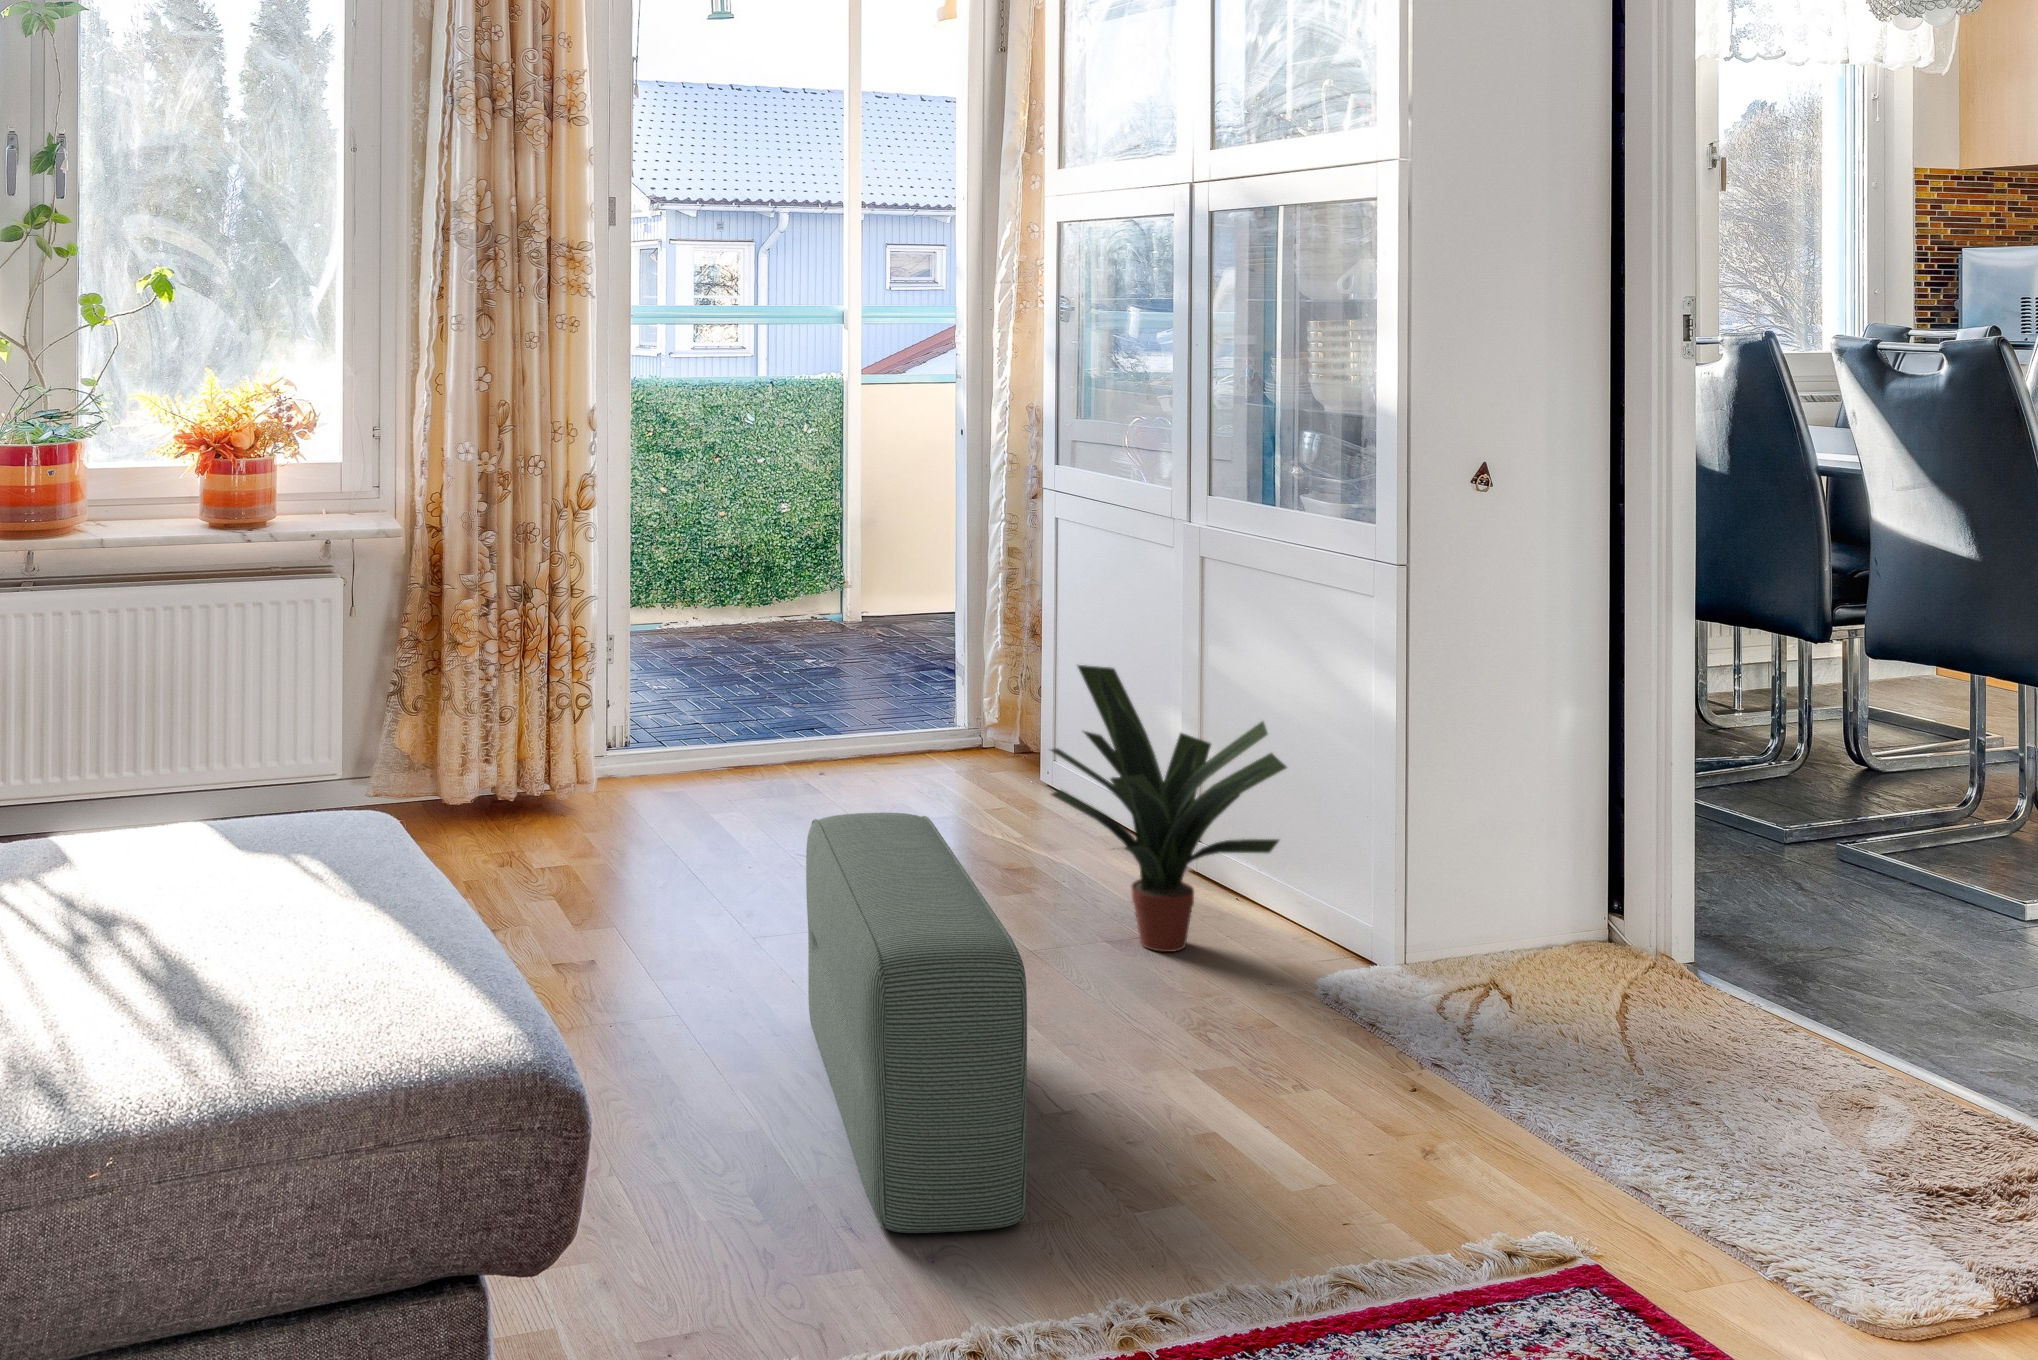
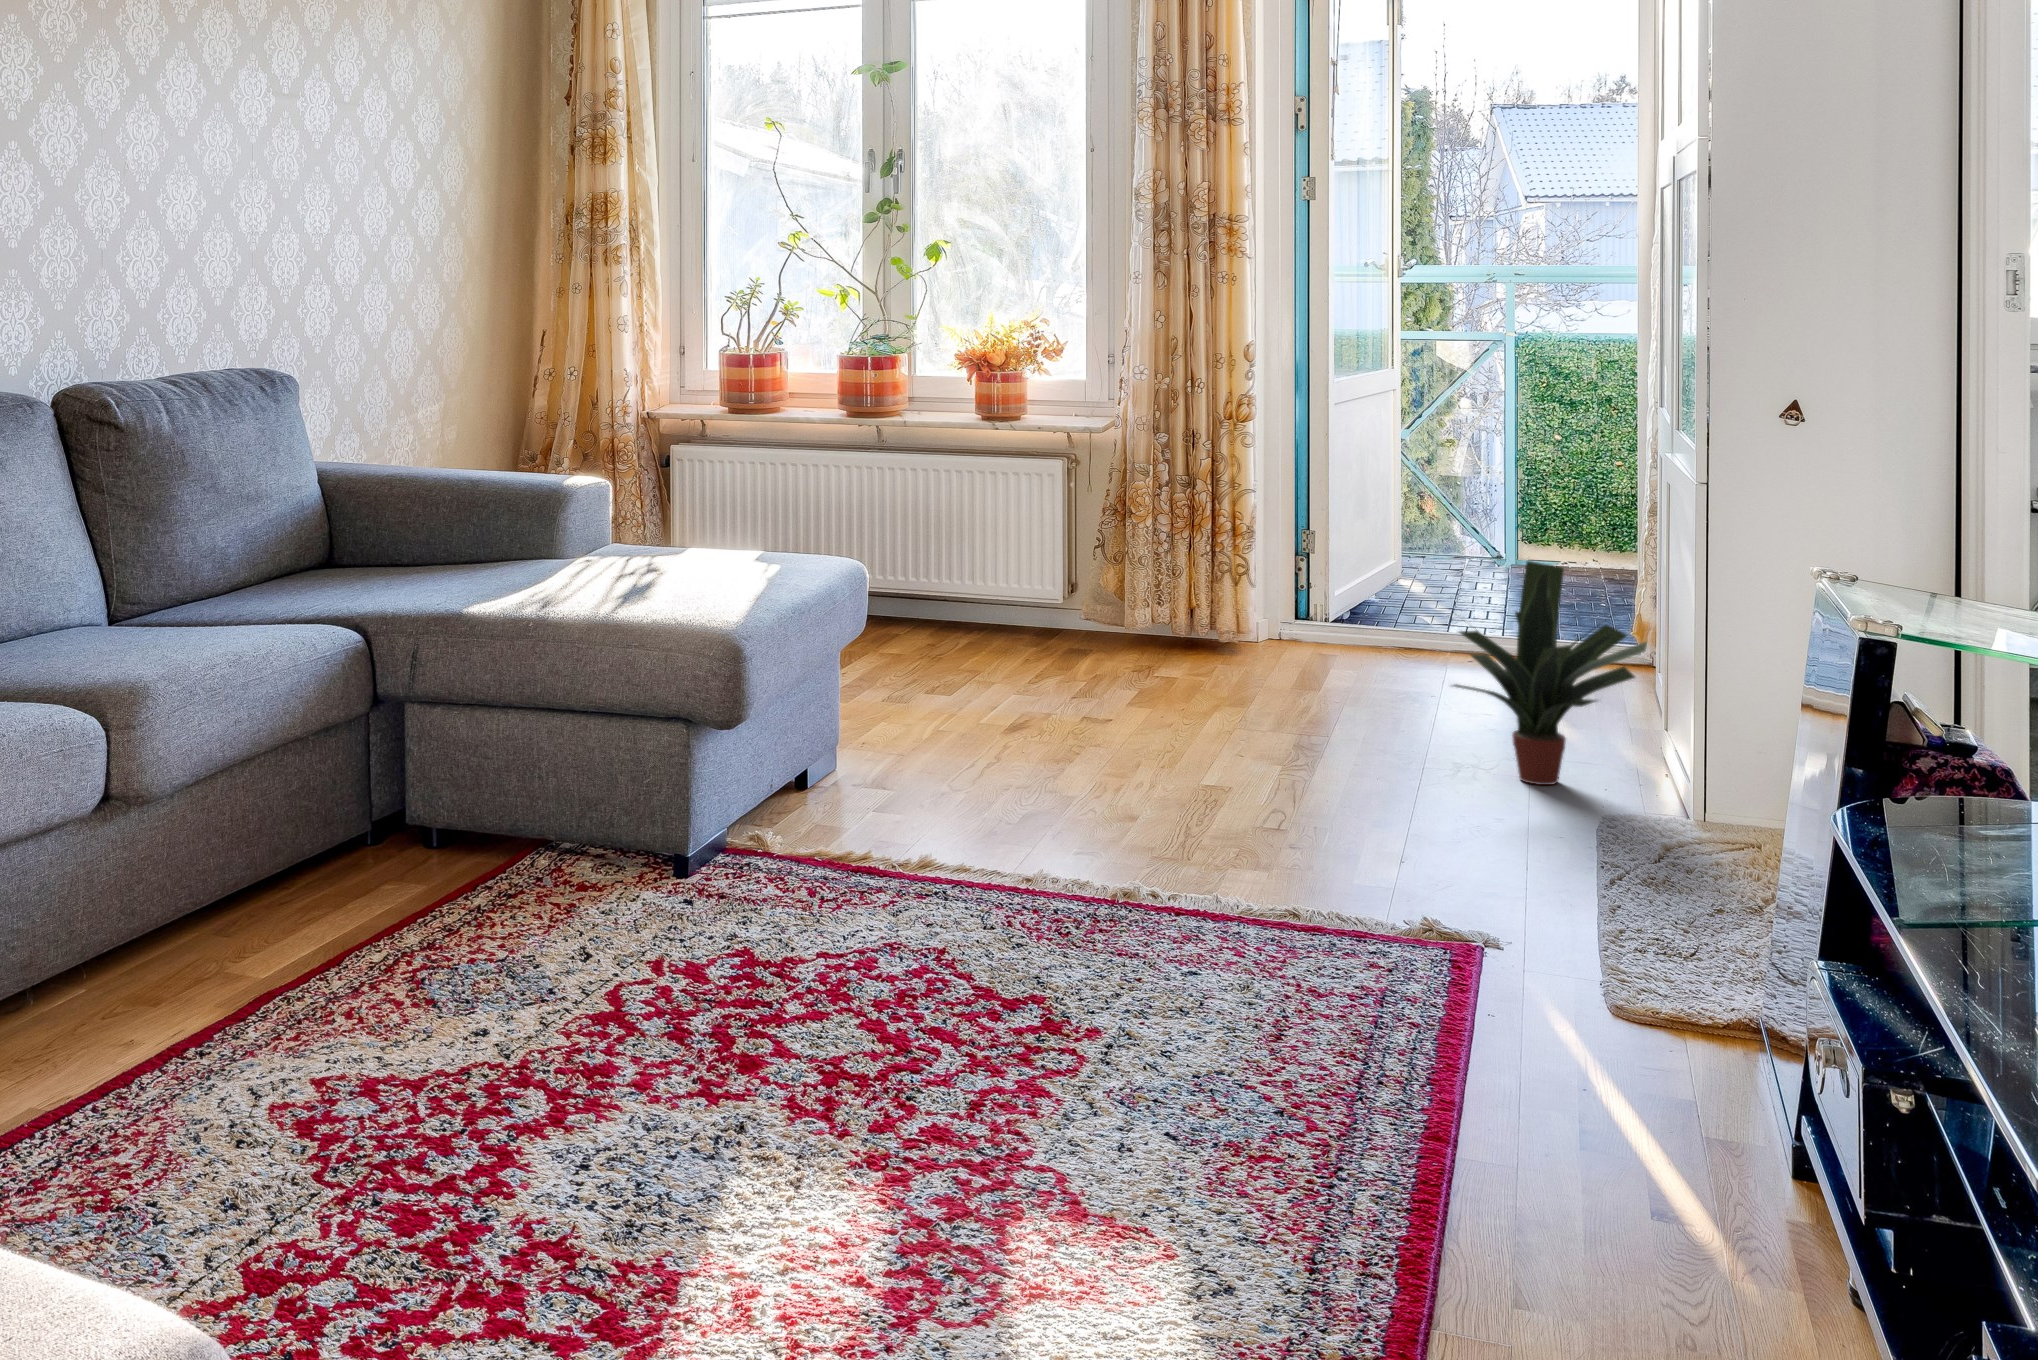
pouf: present [806,813,1027,1233] -> none [1081,620,1281,843]

